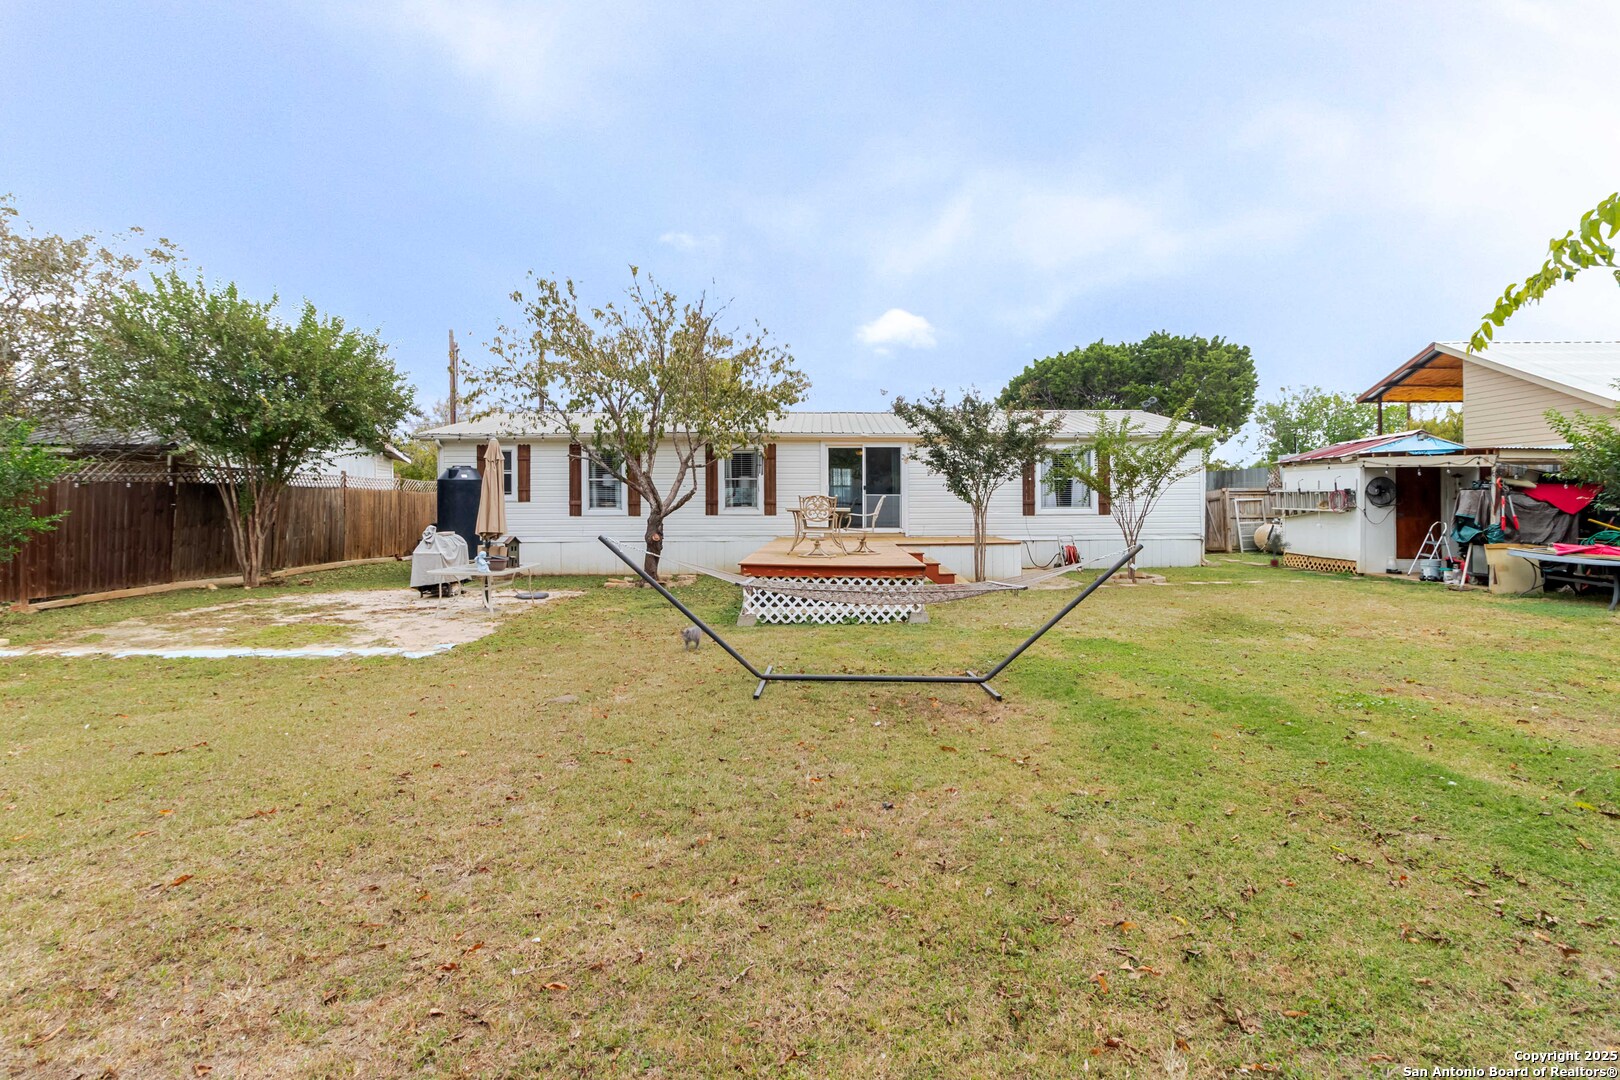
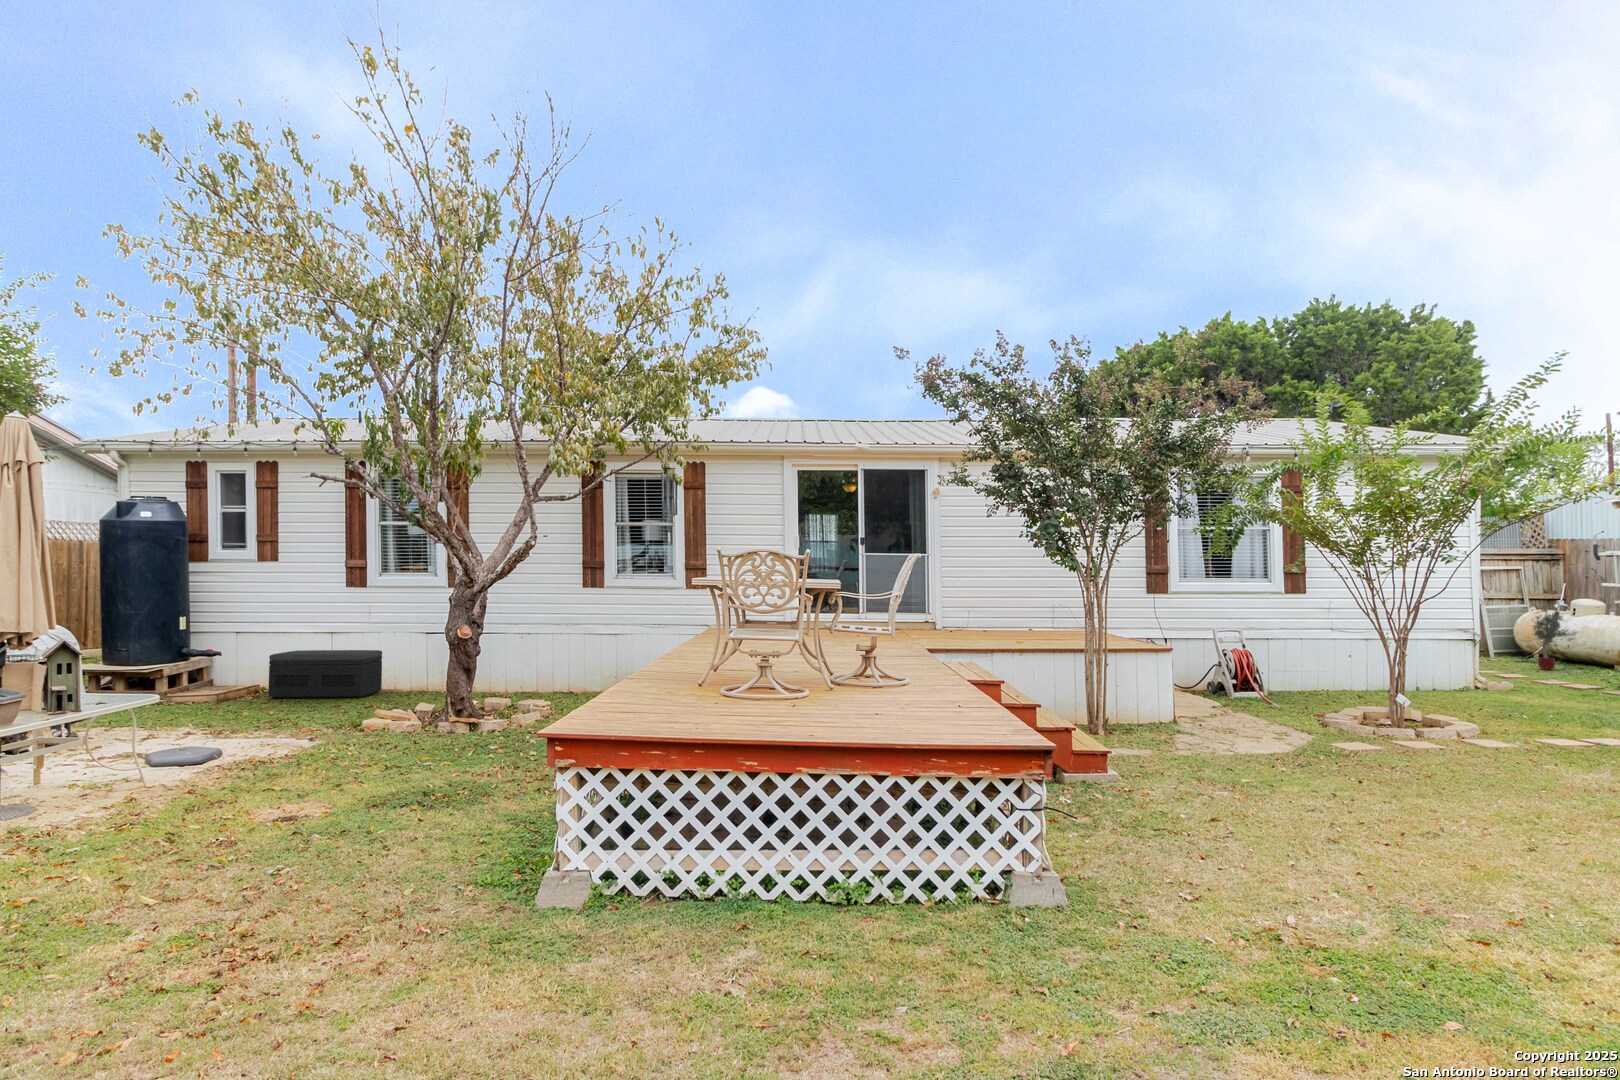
storage bench: none [537,551,594,576] -> present [268,650,382,698]

